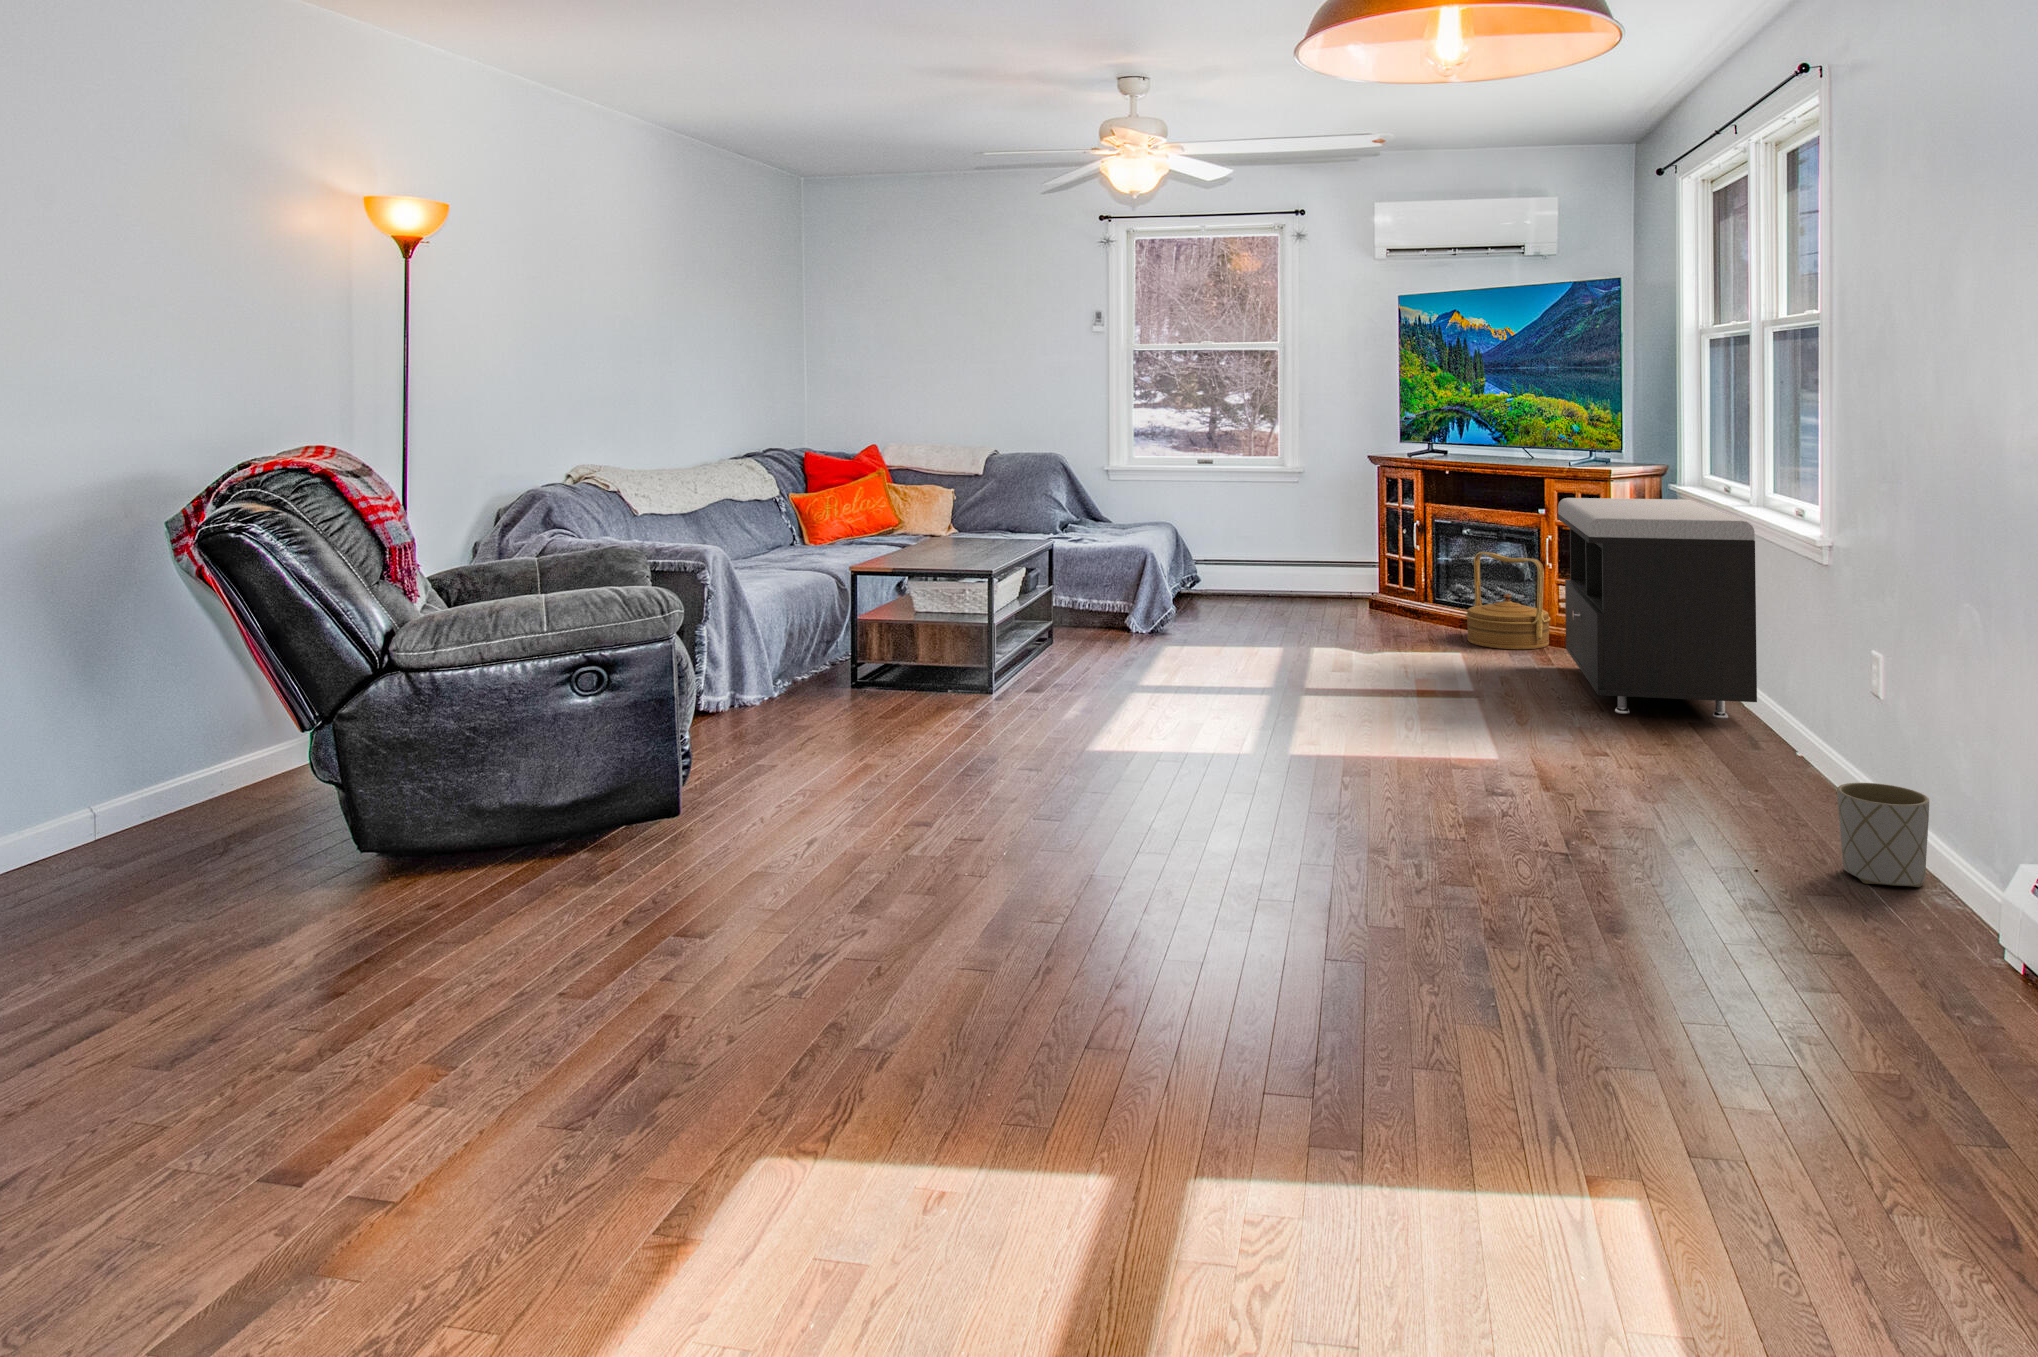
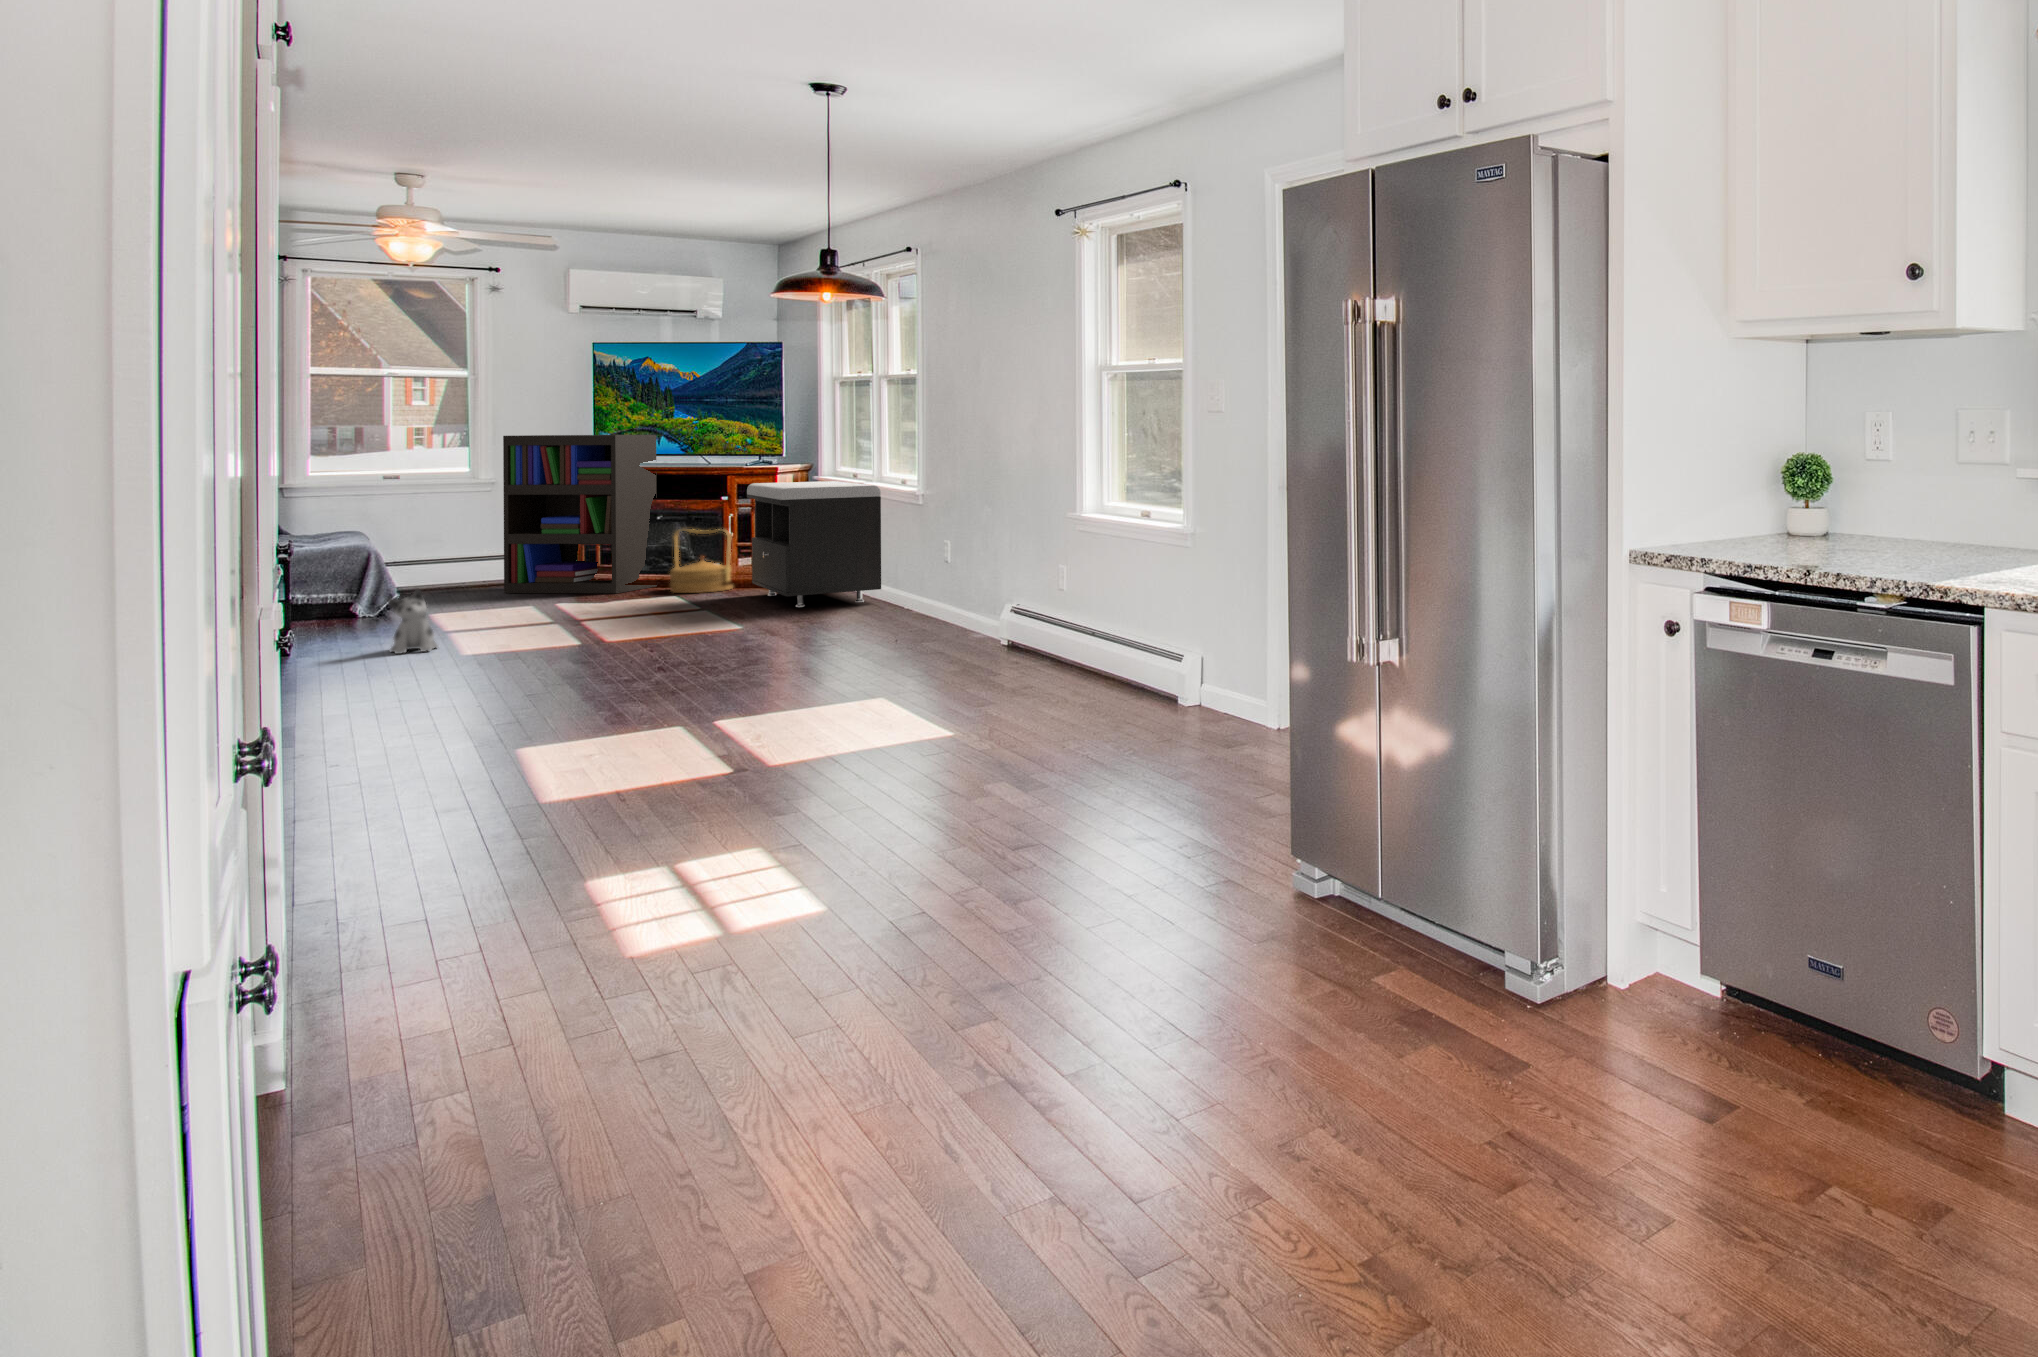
bookshelf: none [1294,415,1459,633] -> present [503,435,657,593]
plush toy: none [1089,633,1143,722] -> present [388,589,438,654]
planter: present [1837,783,1929,887] -> none [932,593,972,637]

